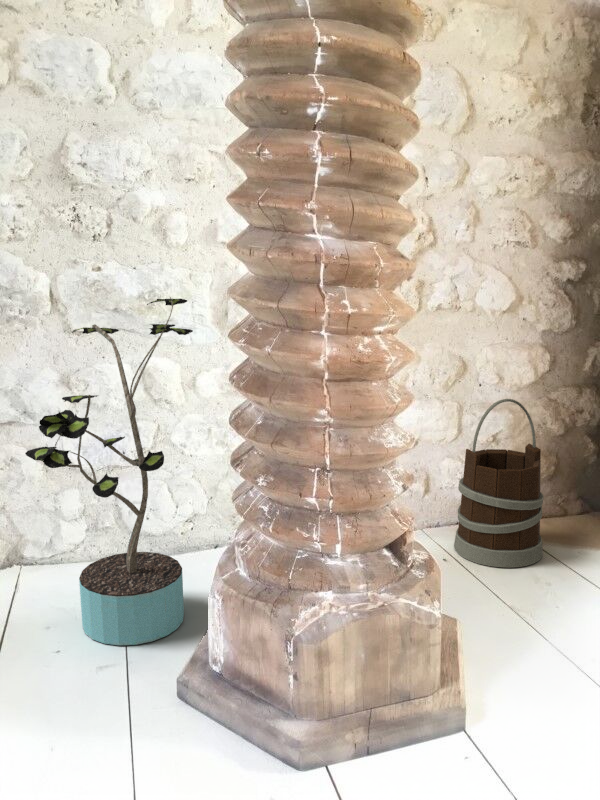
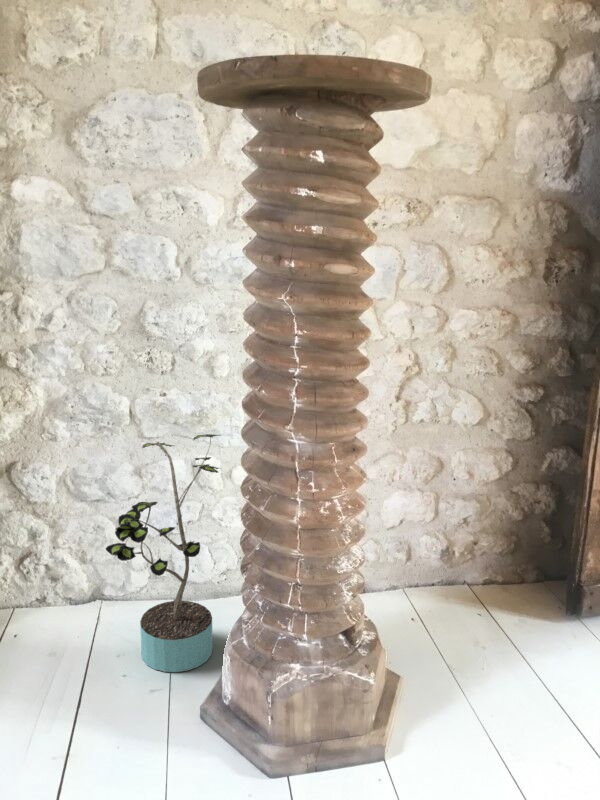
wooden bucket: present [454,399,544,567] -> none [424,500,493,628]

